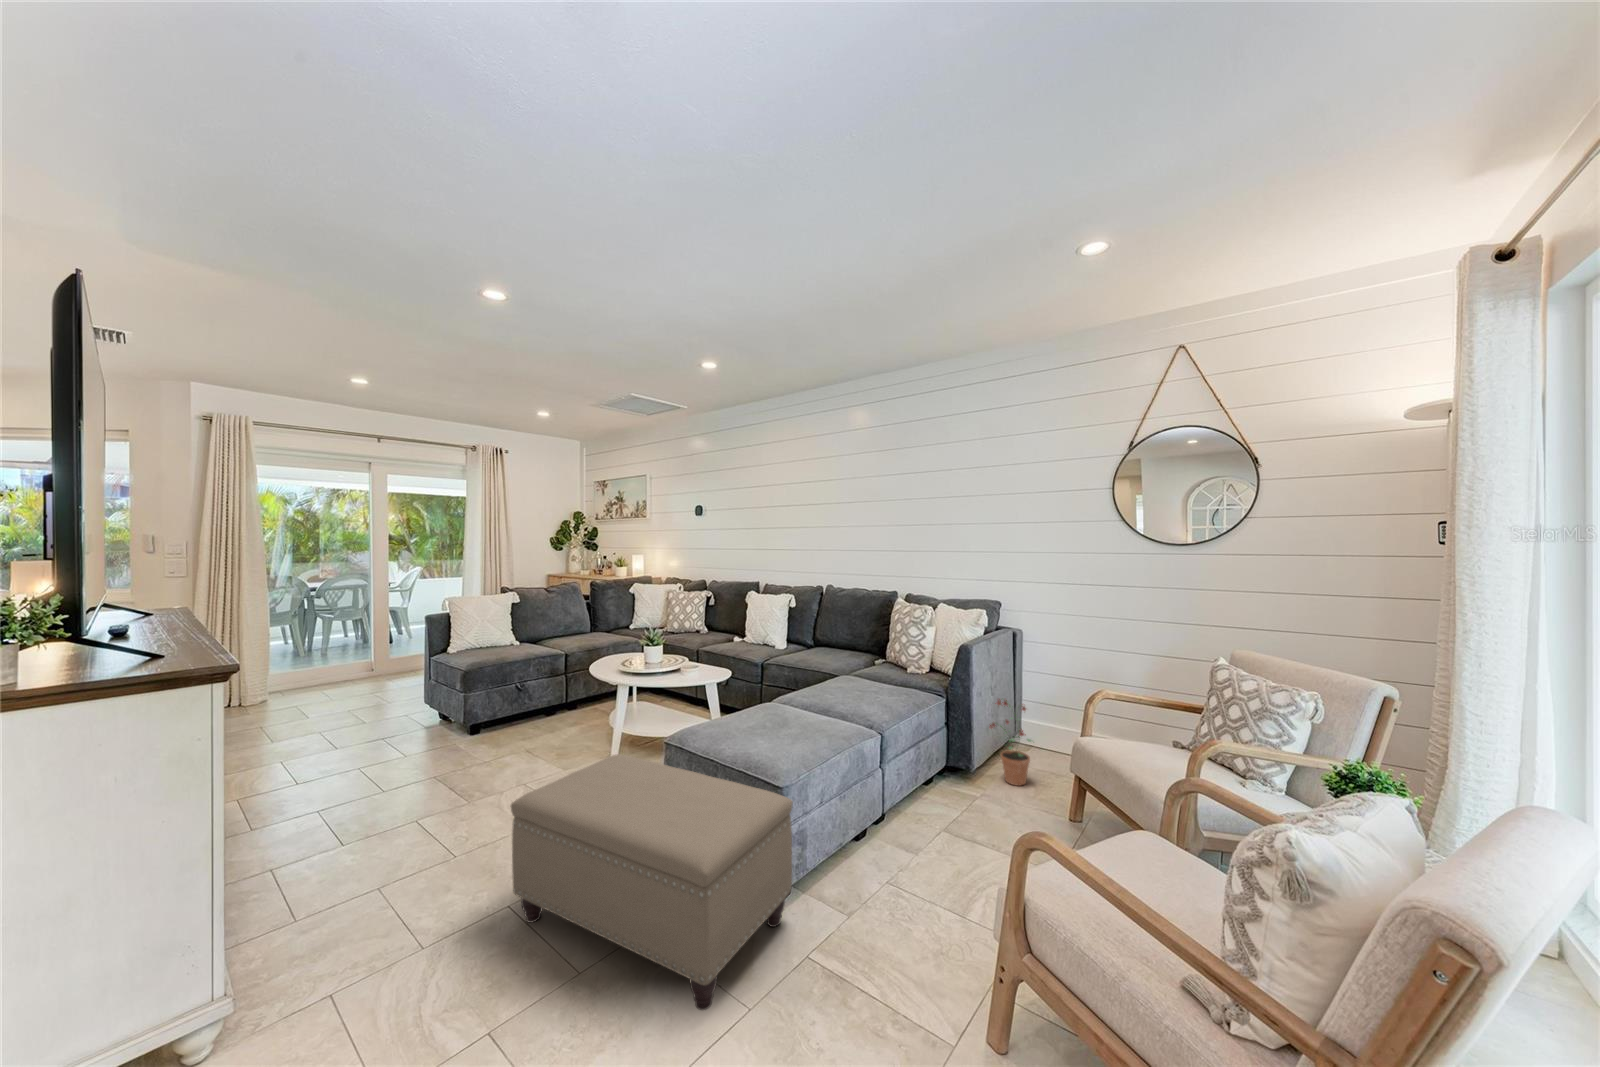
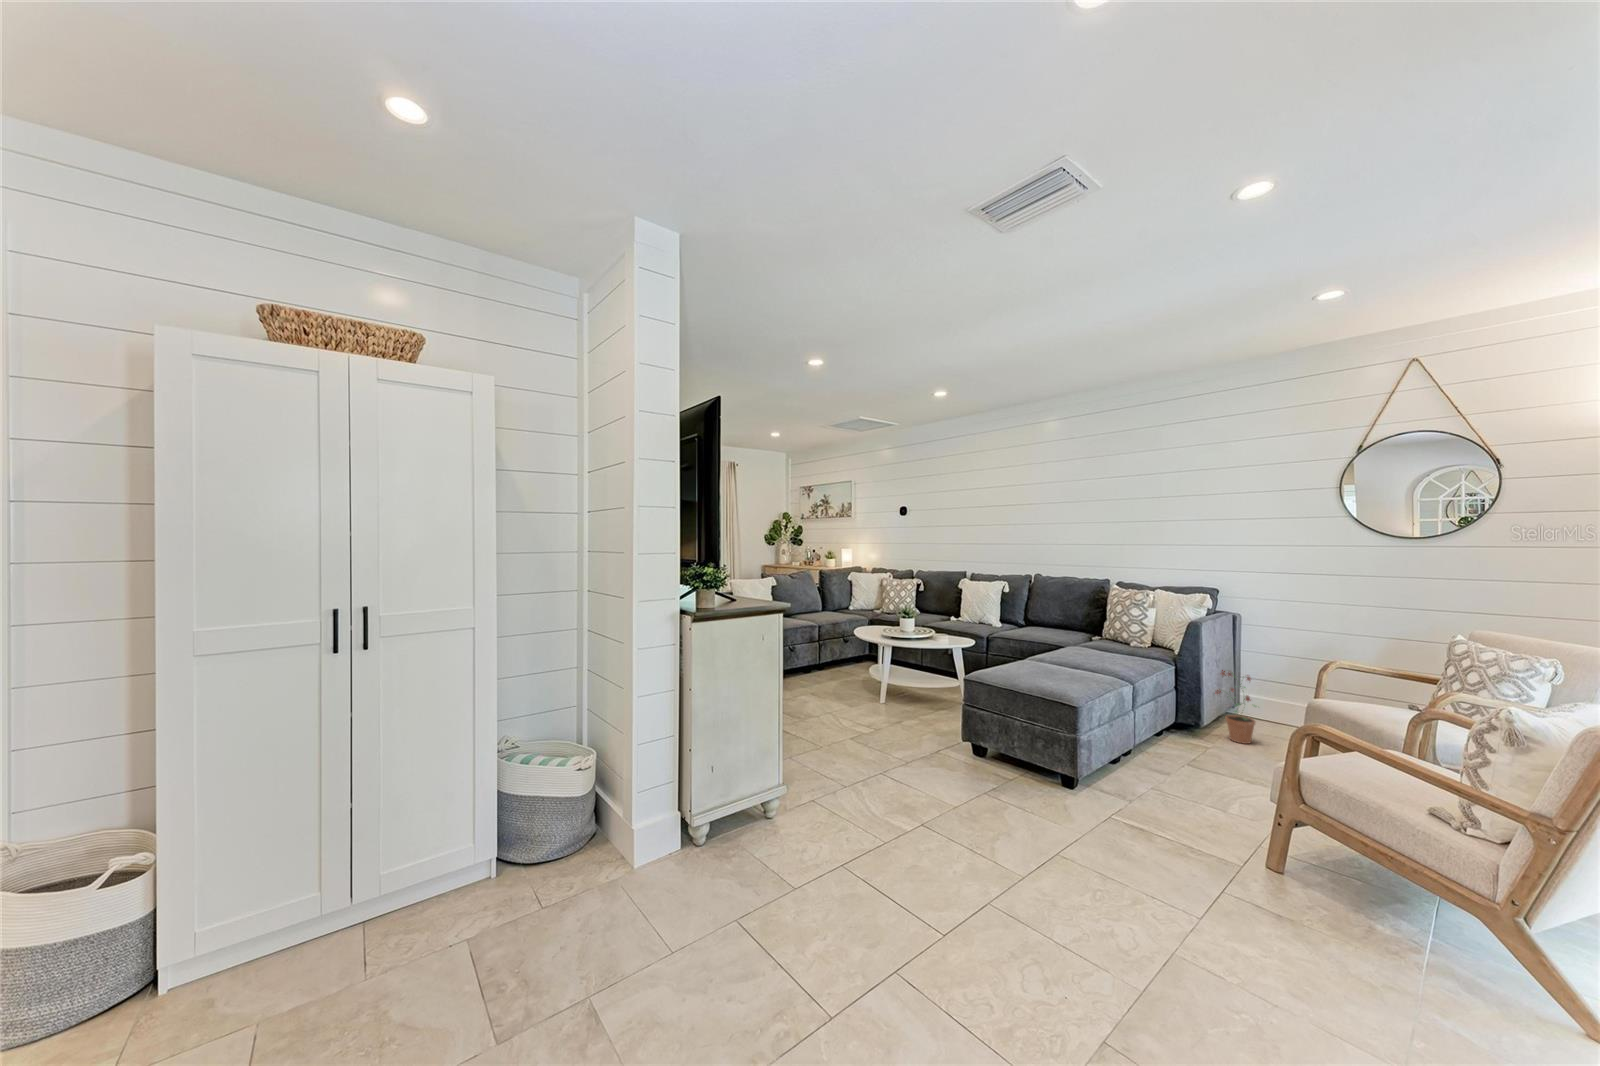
ottoman: present [510,755,793,1010] -> none [885,684,1085,833]

